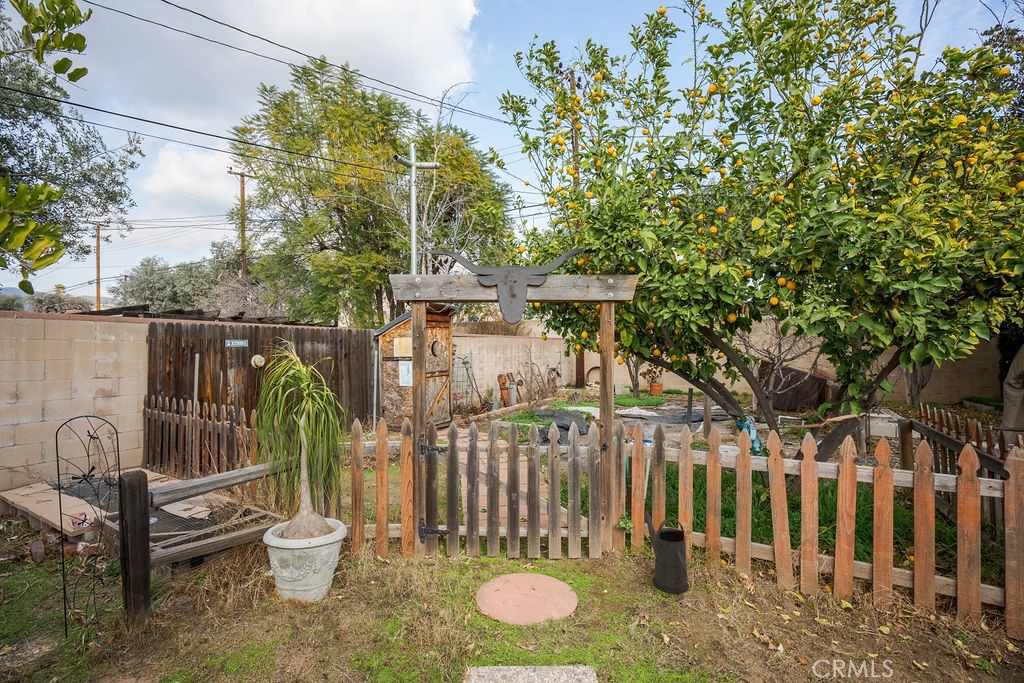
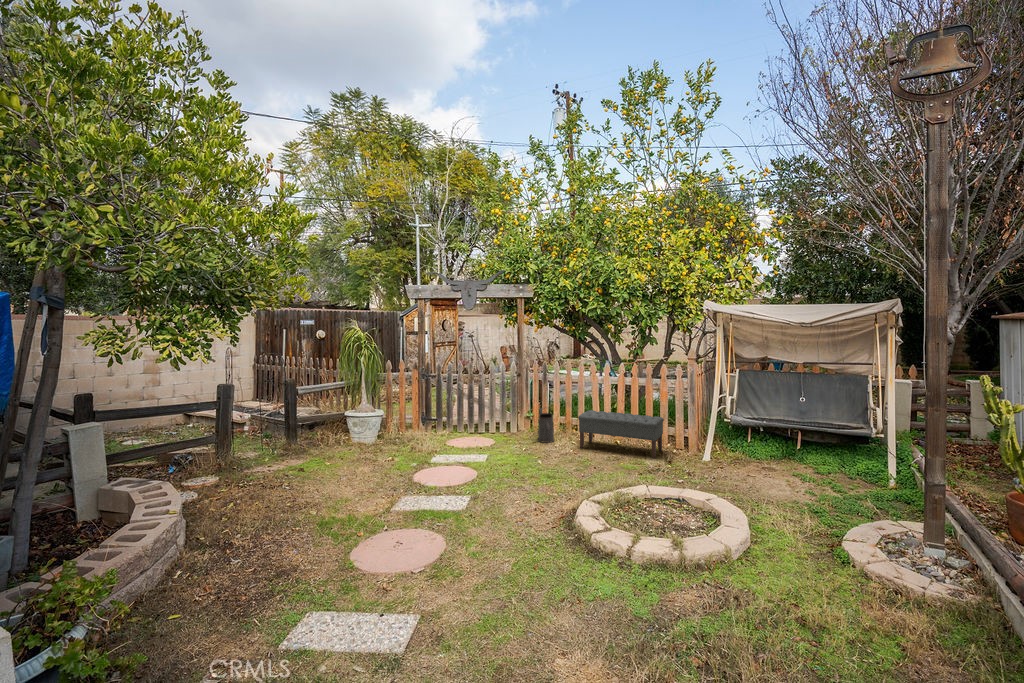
bench: none [756,527,967,661] -> present [578,410,664,458]

